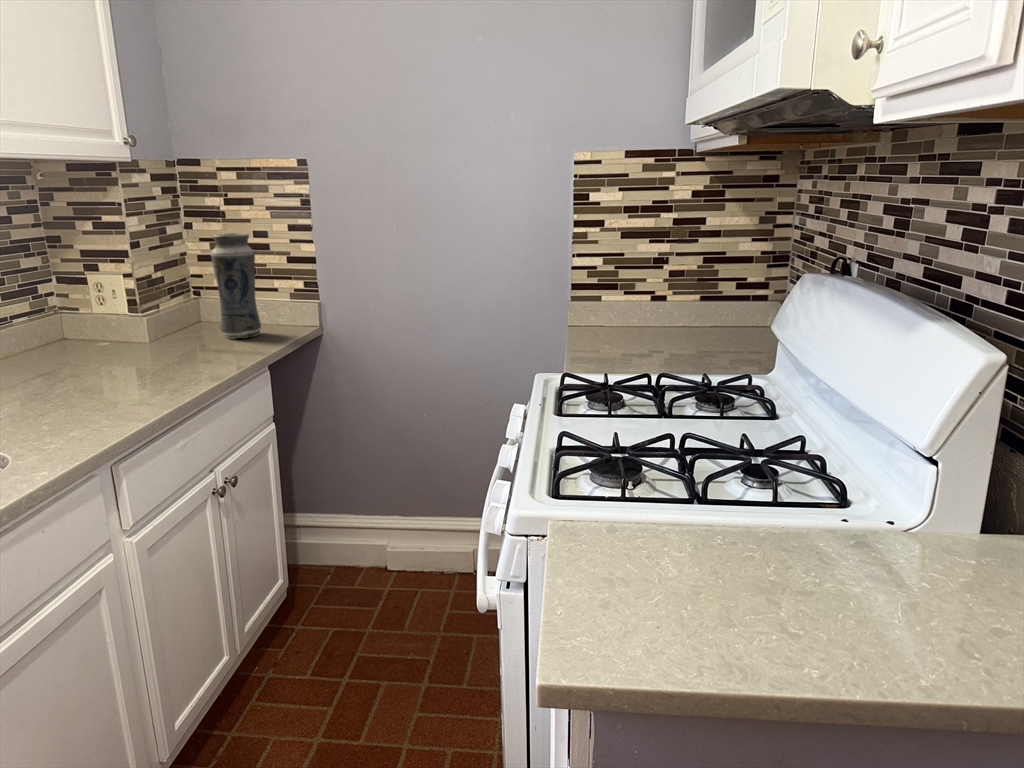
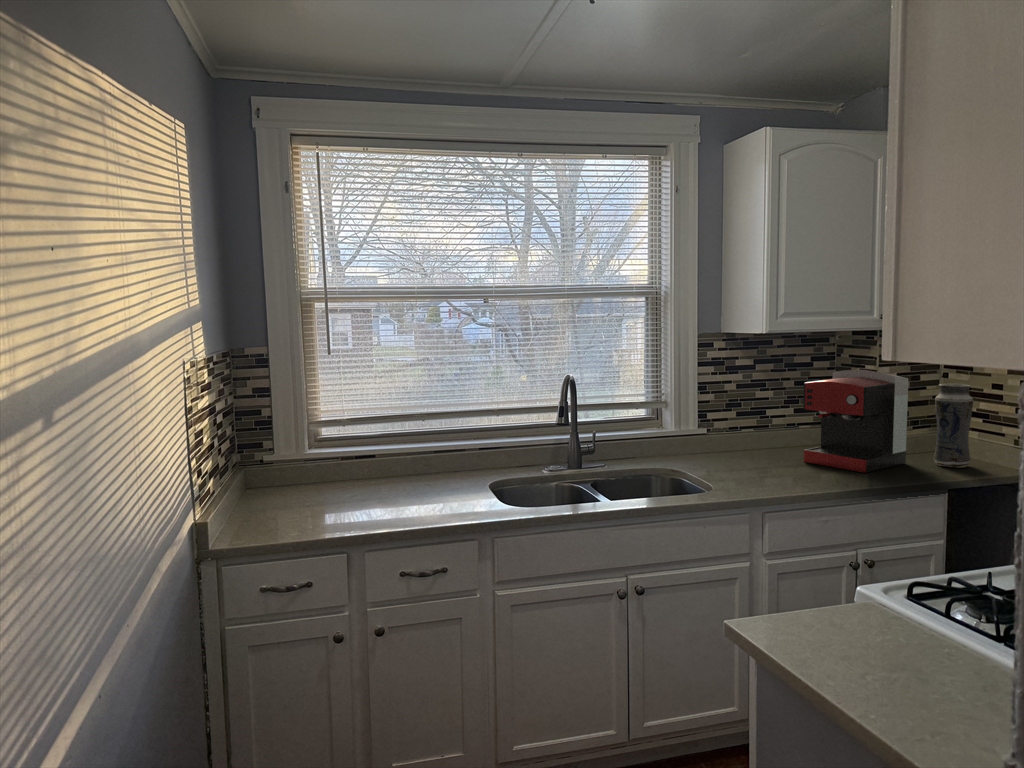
coffee maker: none [43,221,194,373] -> present [803,370,908,473]

